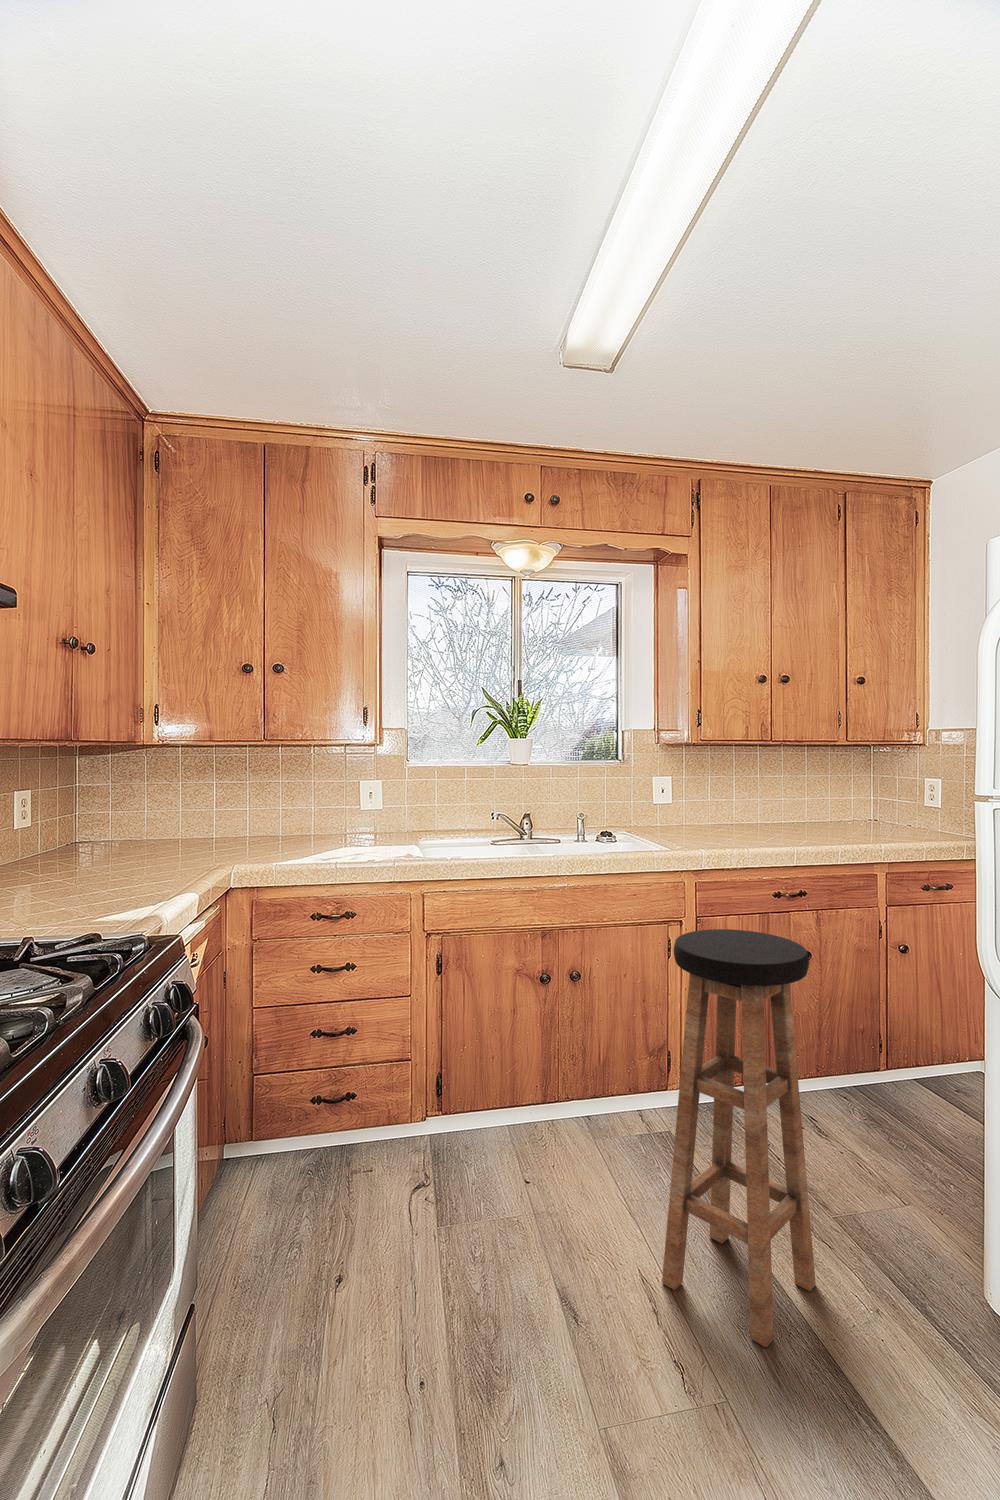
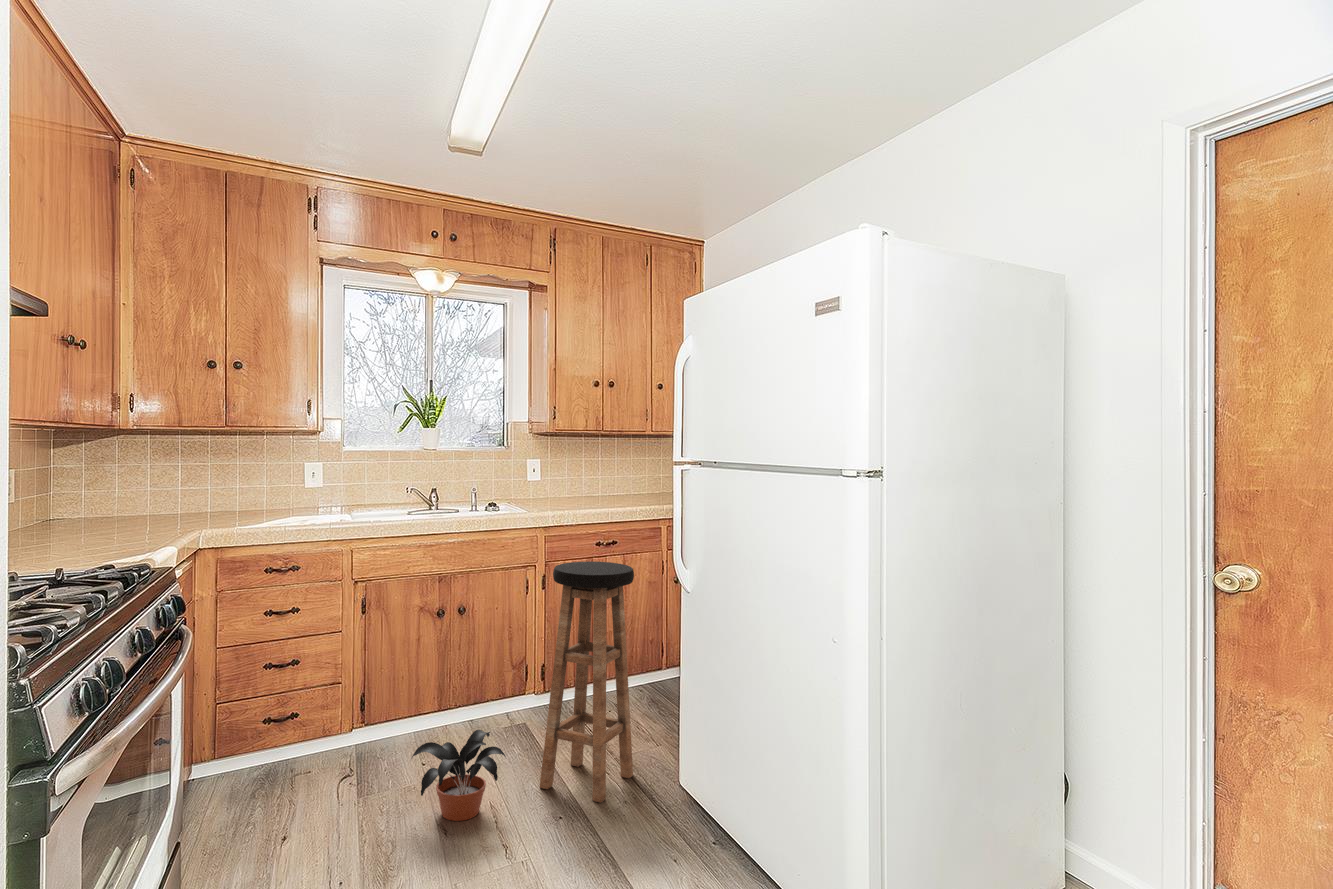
potted plant: none [467,1182,608,1340] -> present [412,730,506,821]

